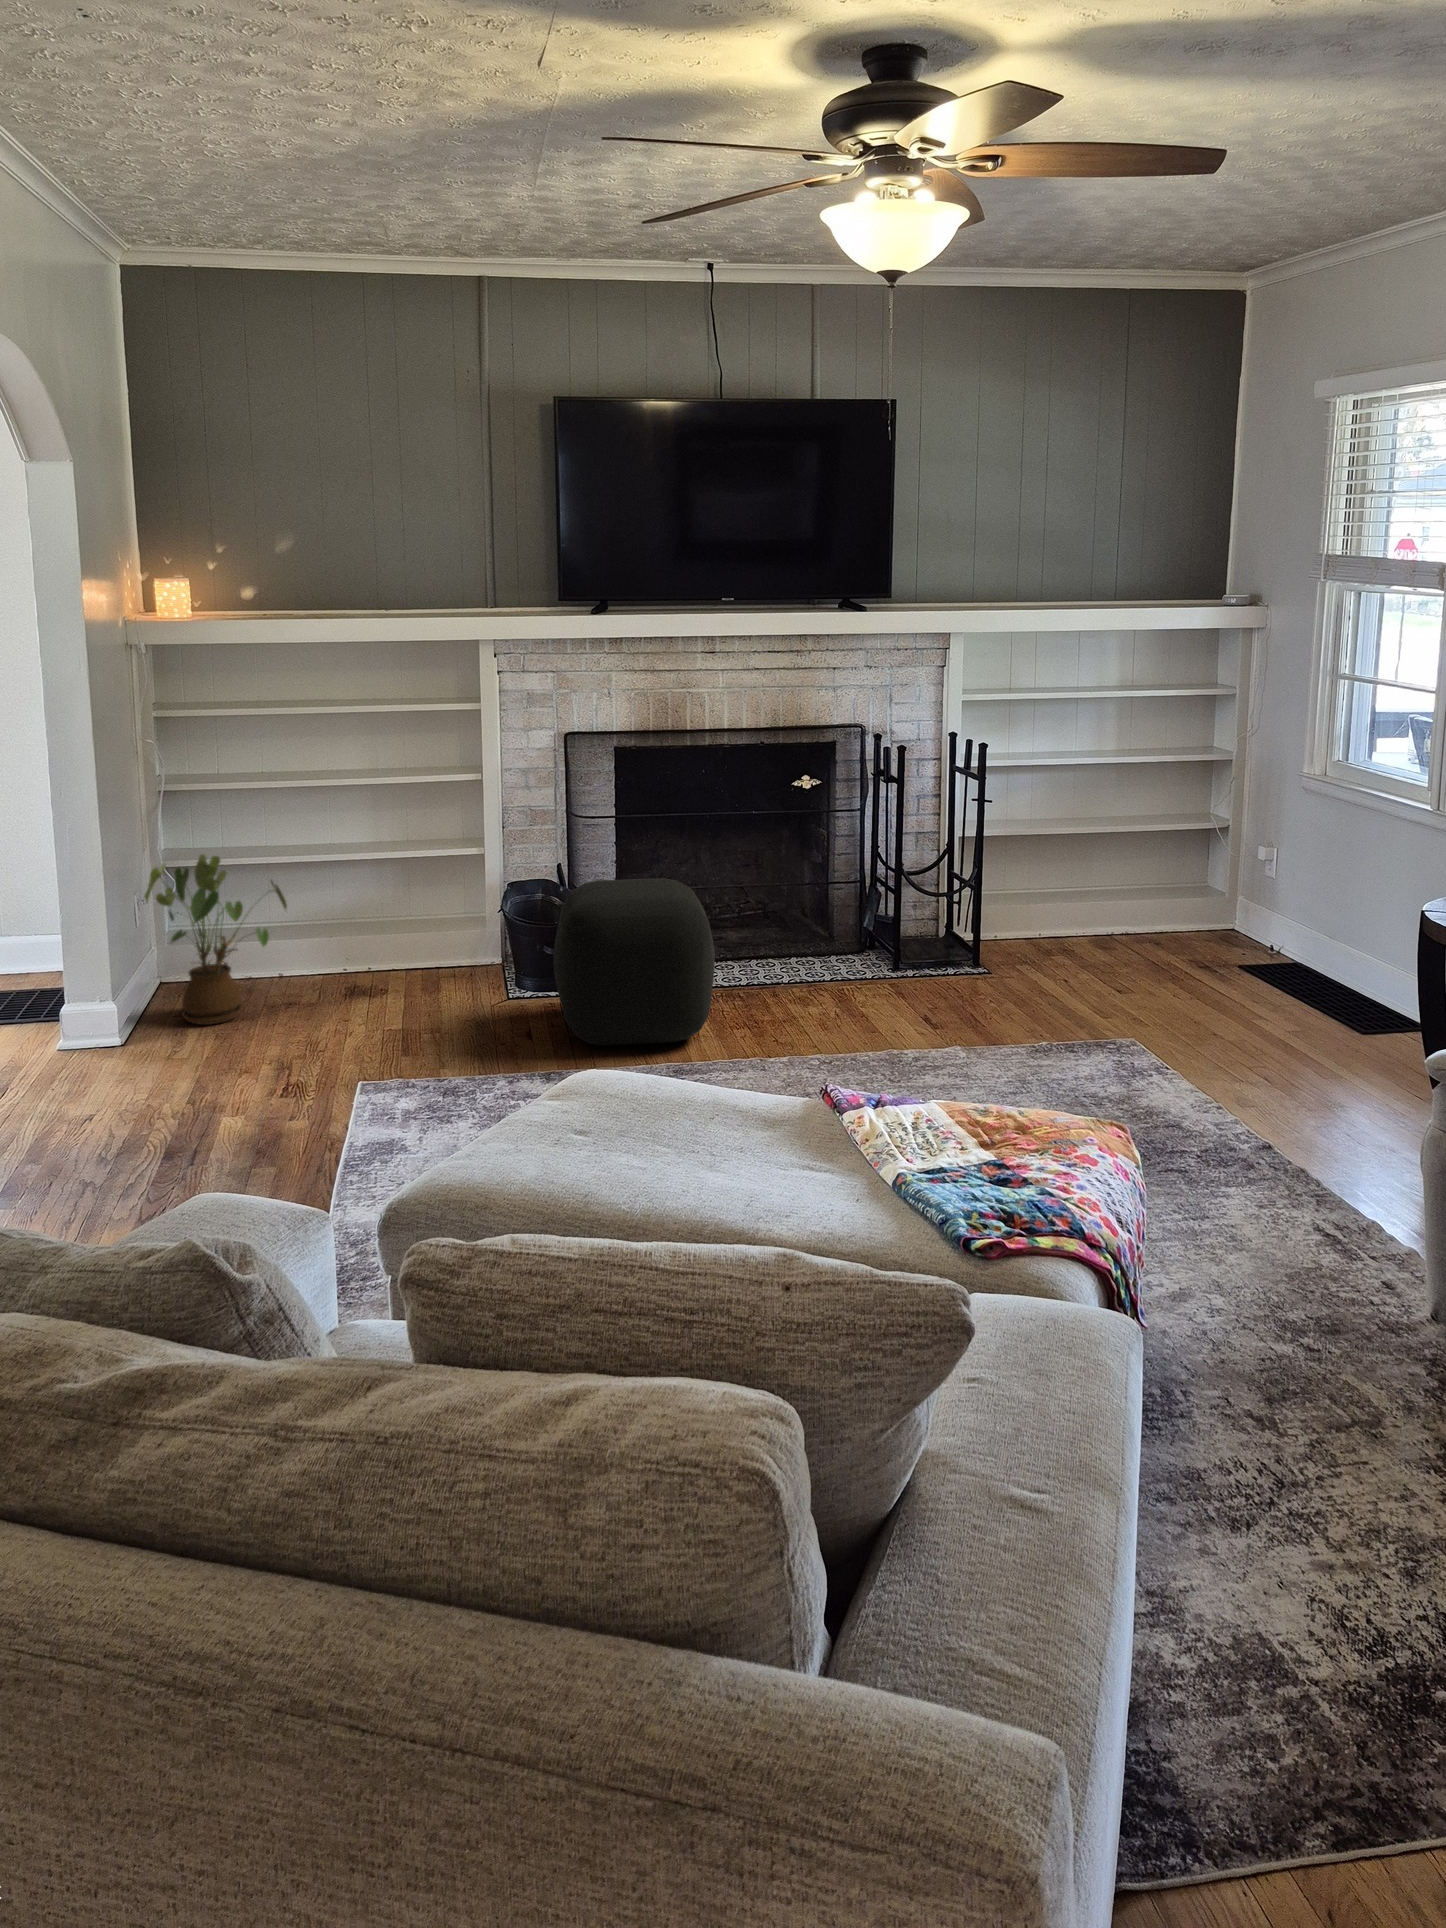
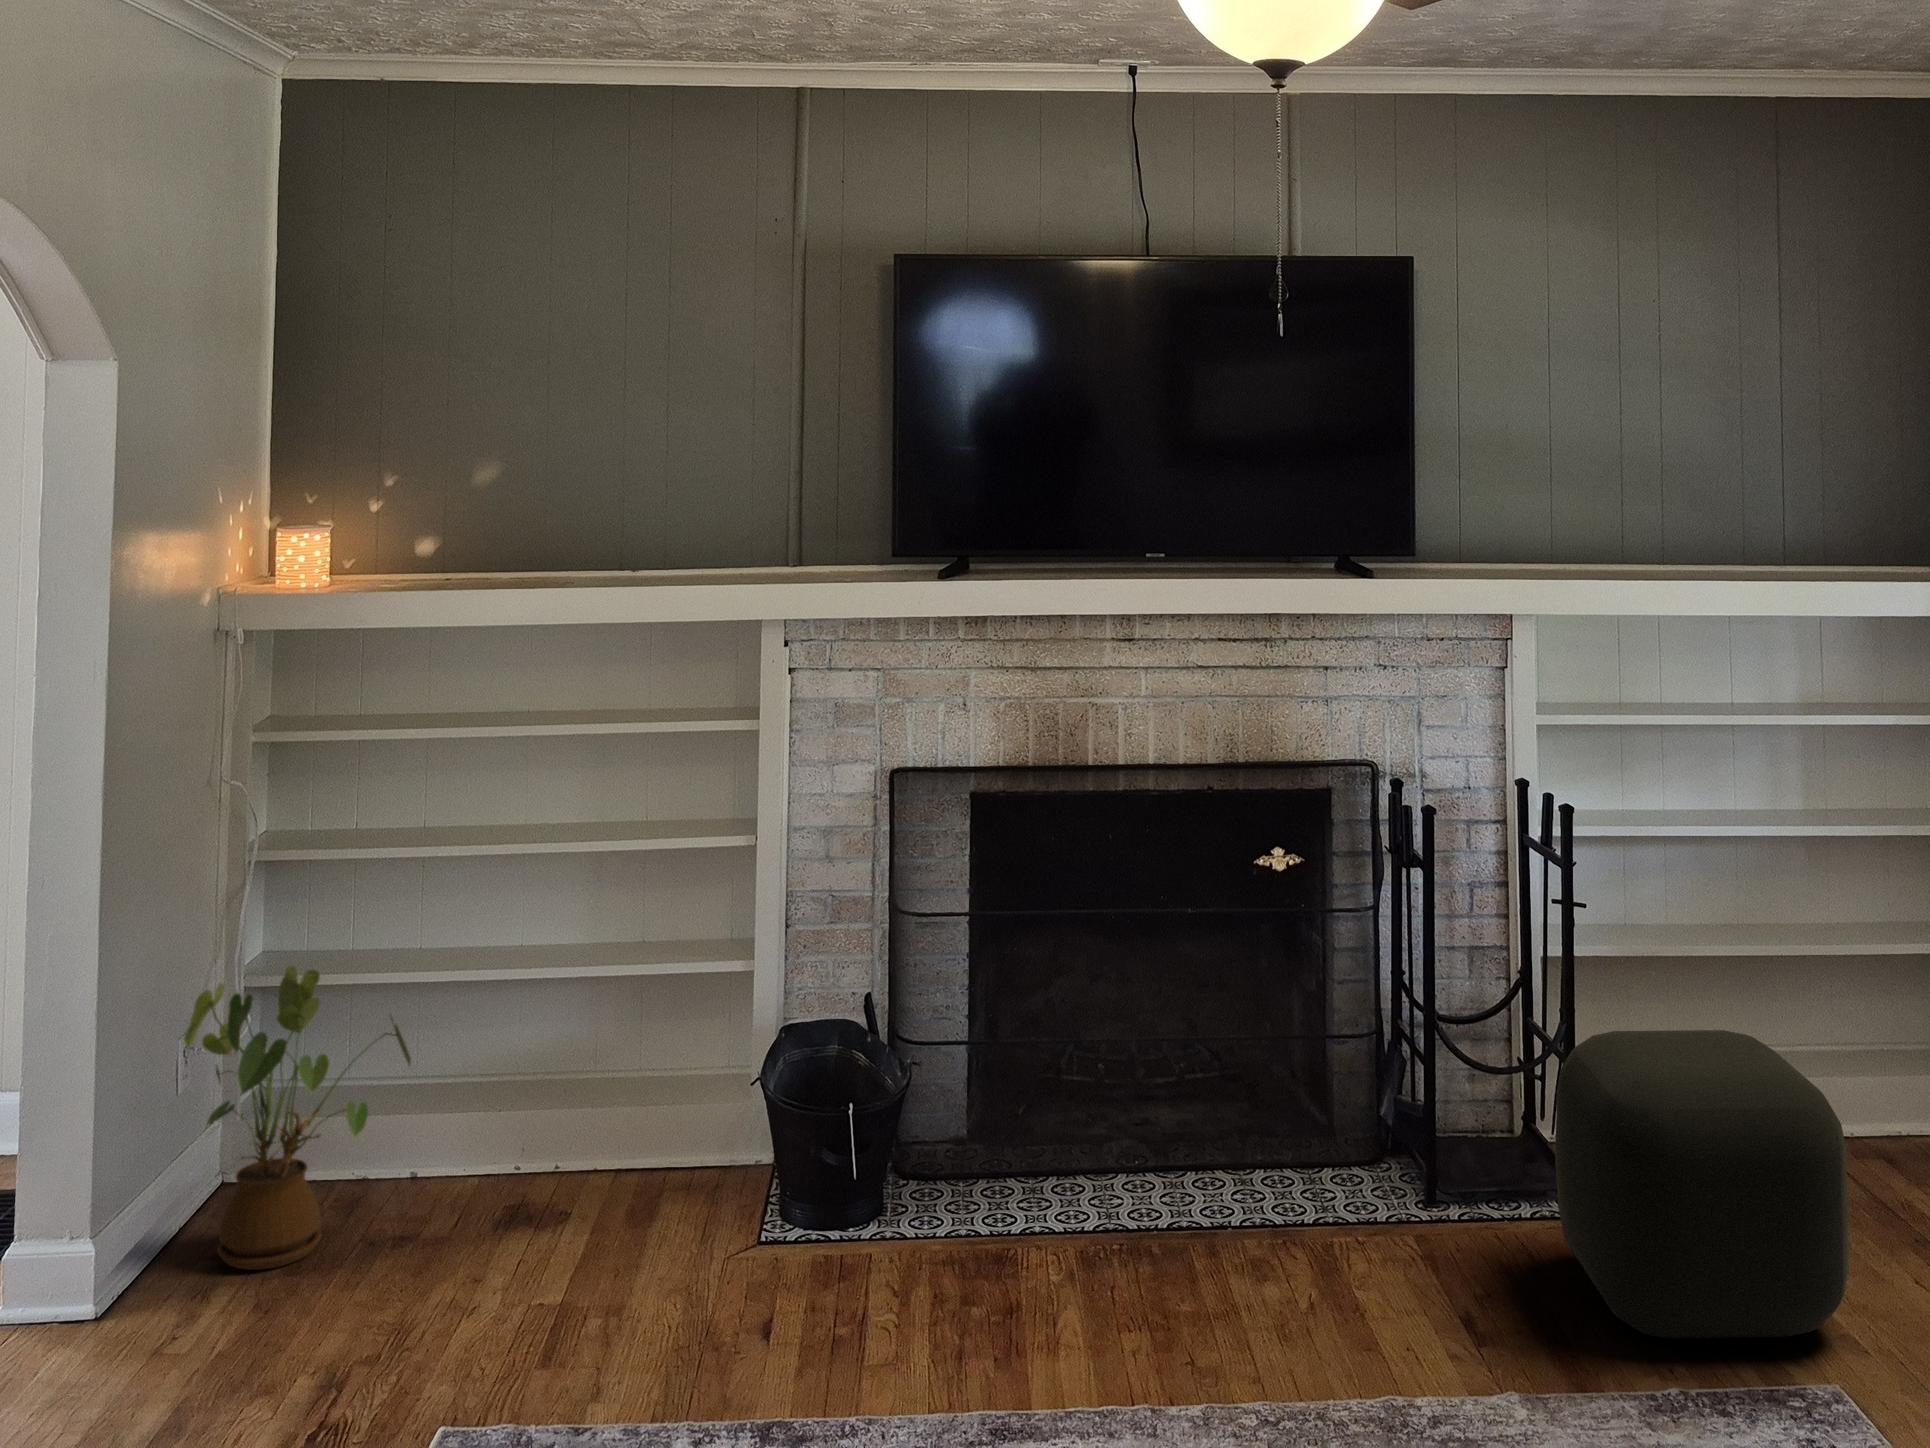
ottoman: present [553,878,715,1046] -> present [1555,1030,1848,1339]

